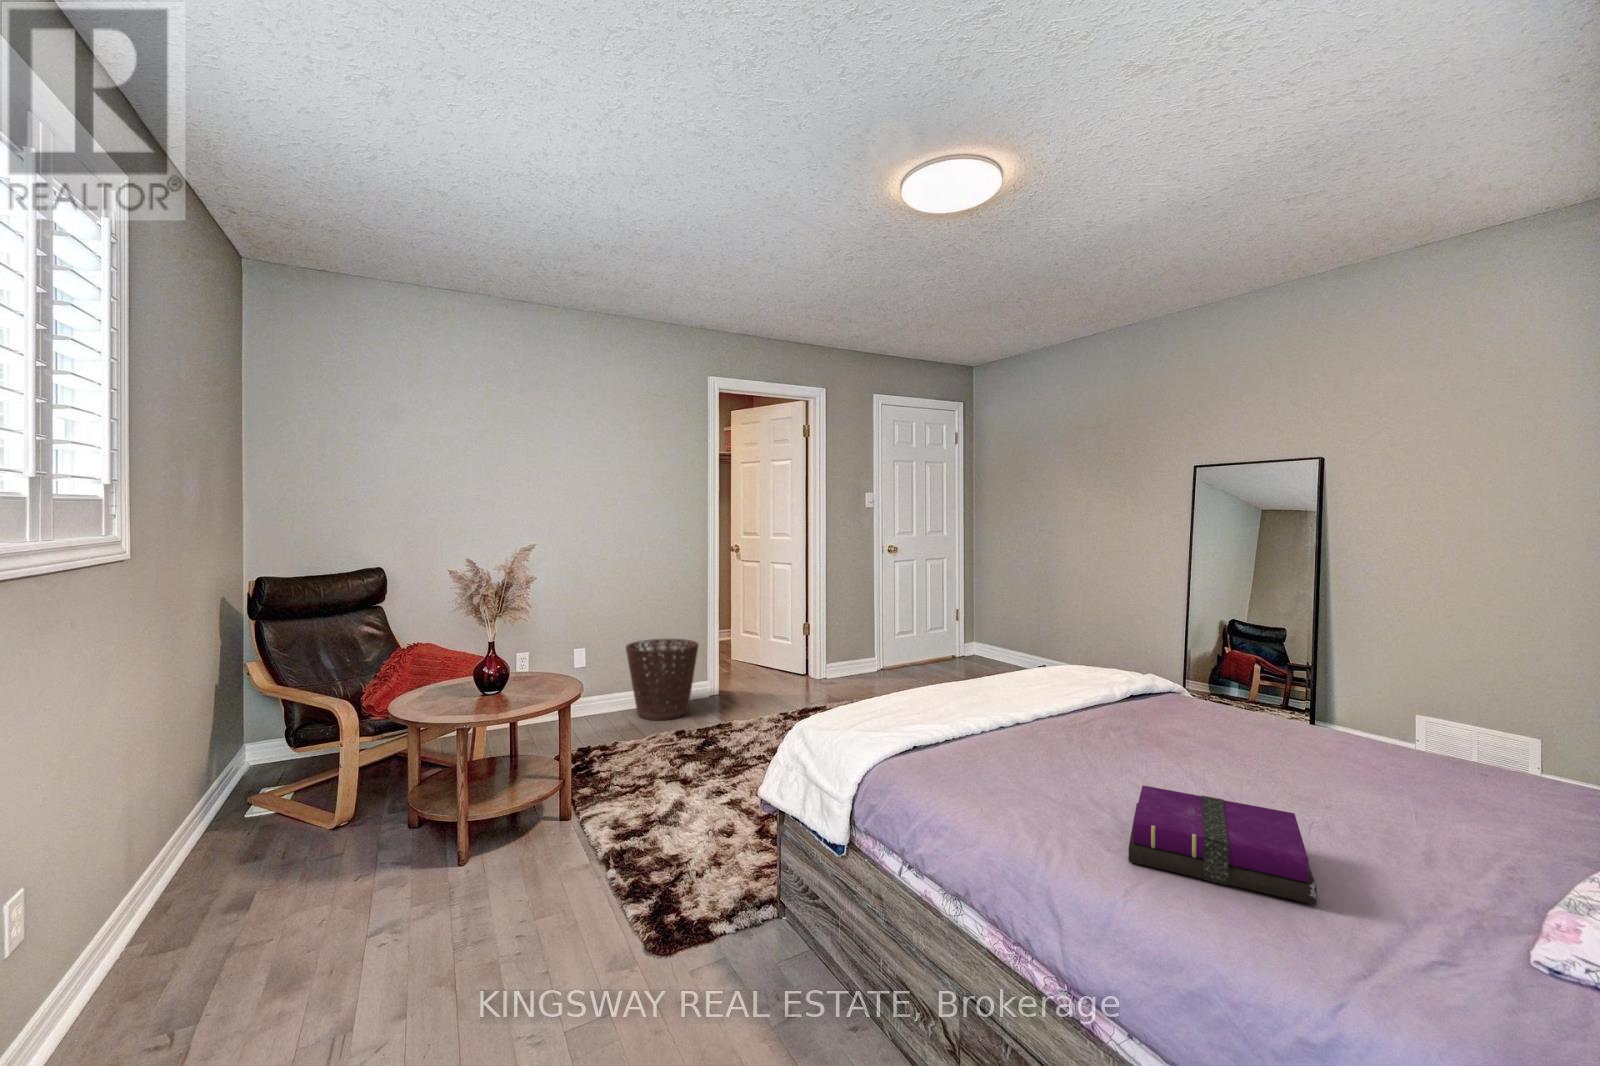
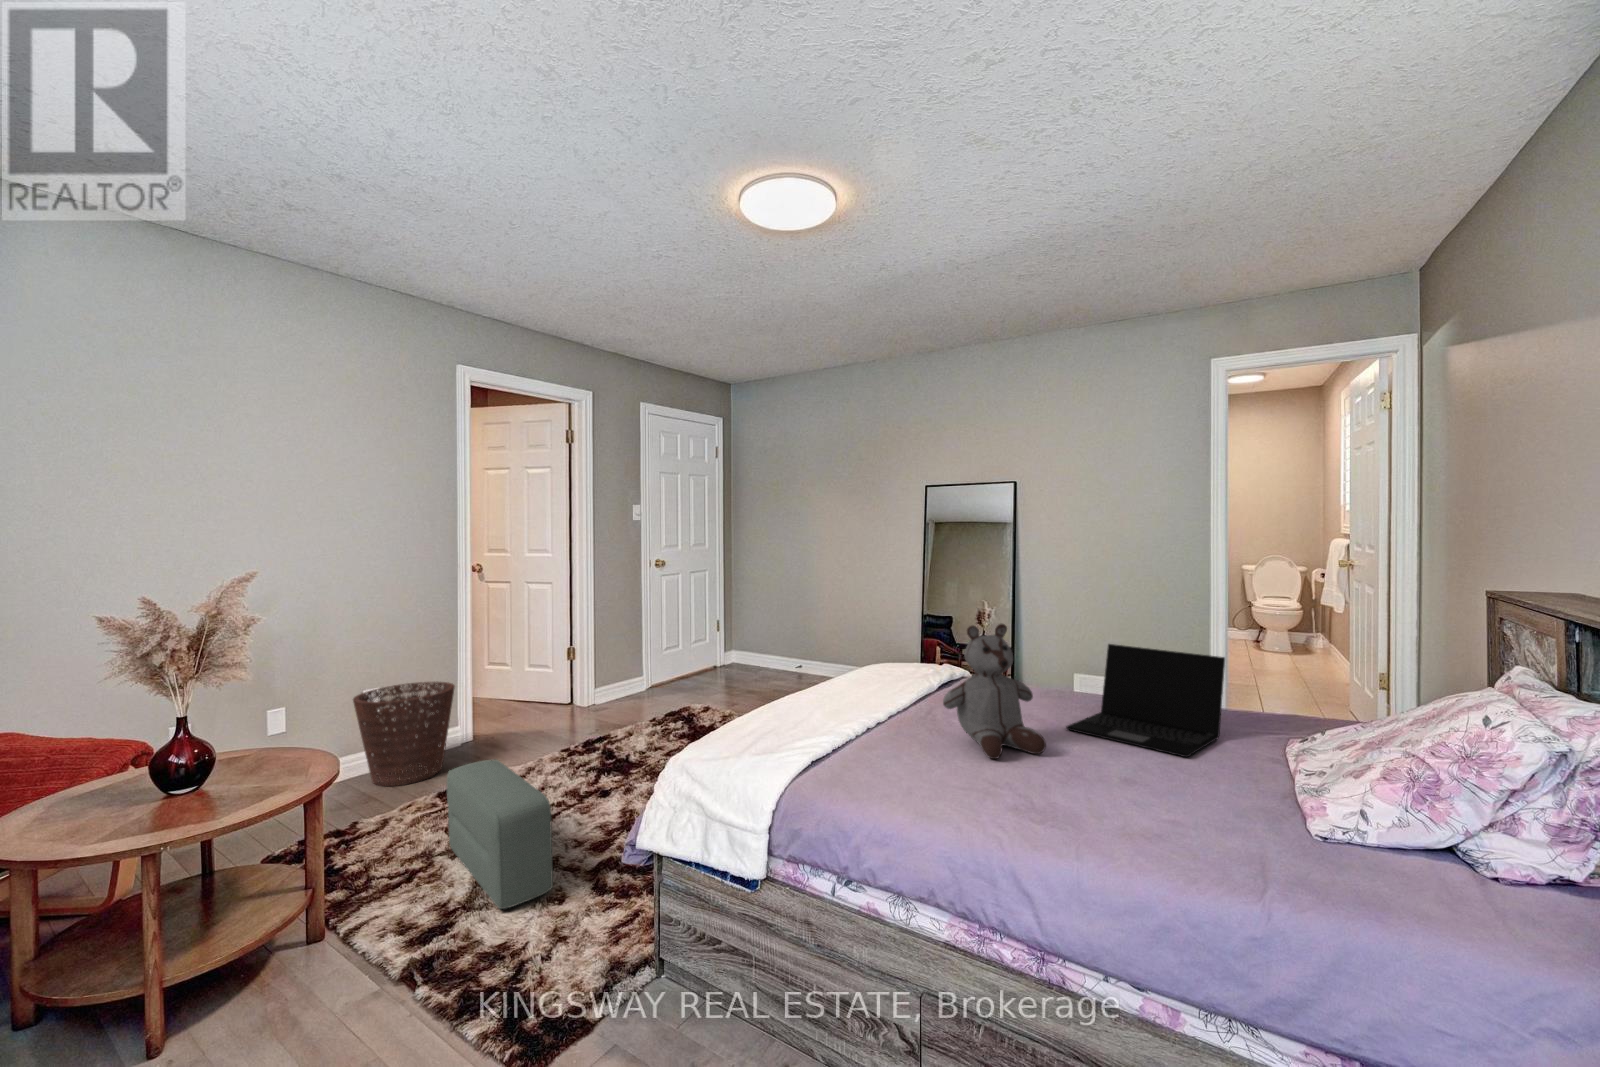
stuffed bear: none [1071,632,1192,789] -> present [943,624,1046,759]
laptop: none [1246,675,1503,832] -> present [1066,644,1225,757]
pouf: none [668,708,728,830] -> present [447,759,553,909]
notebook: present [1129,785,1317,905] -> none [1034,756,1202,826]

